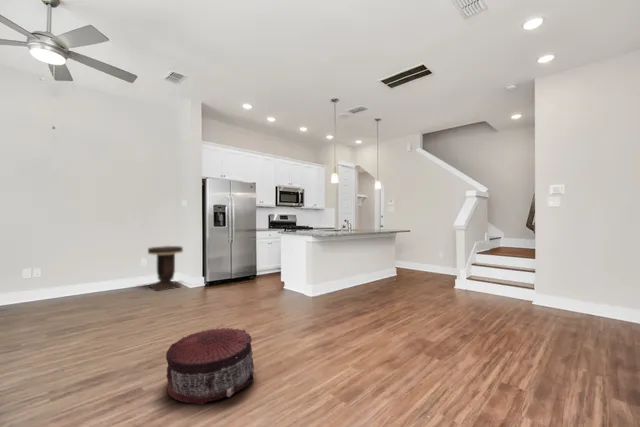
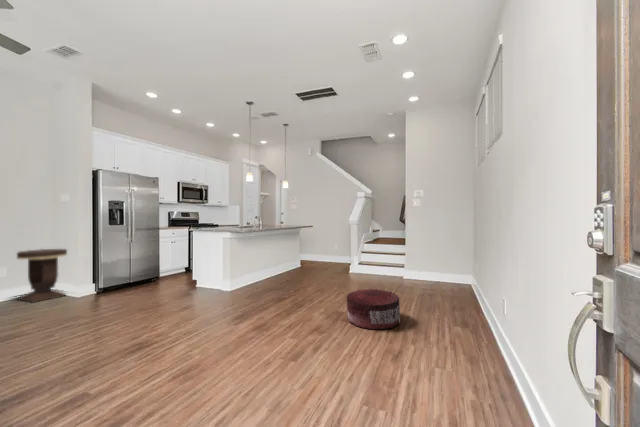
pouf: present [166,328,254,405] -> present [347,289,400,329]

